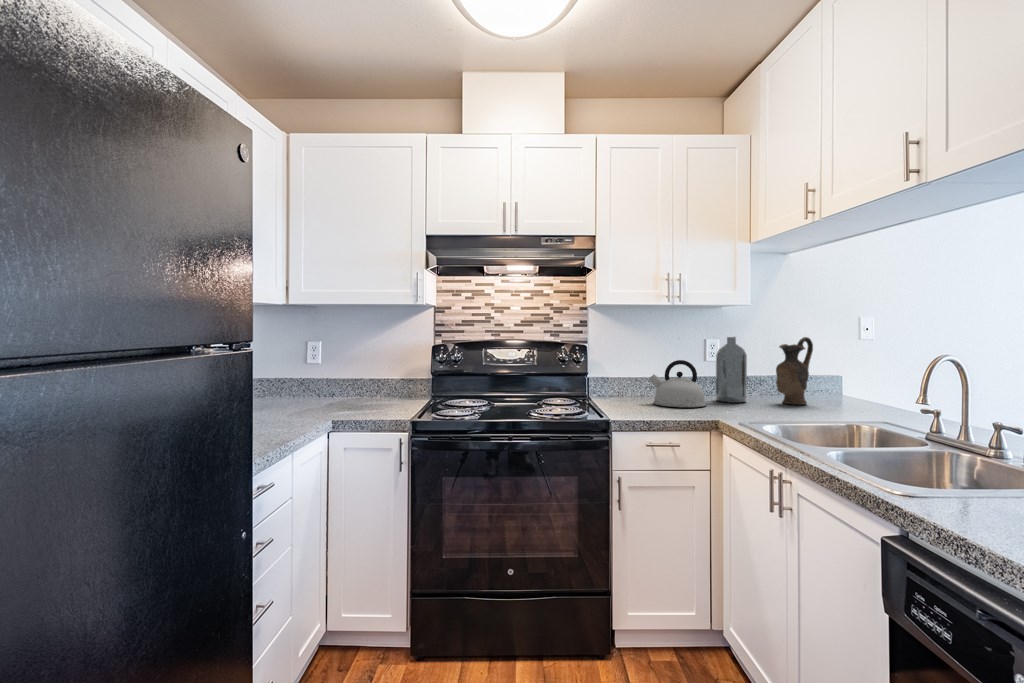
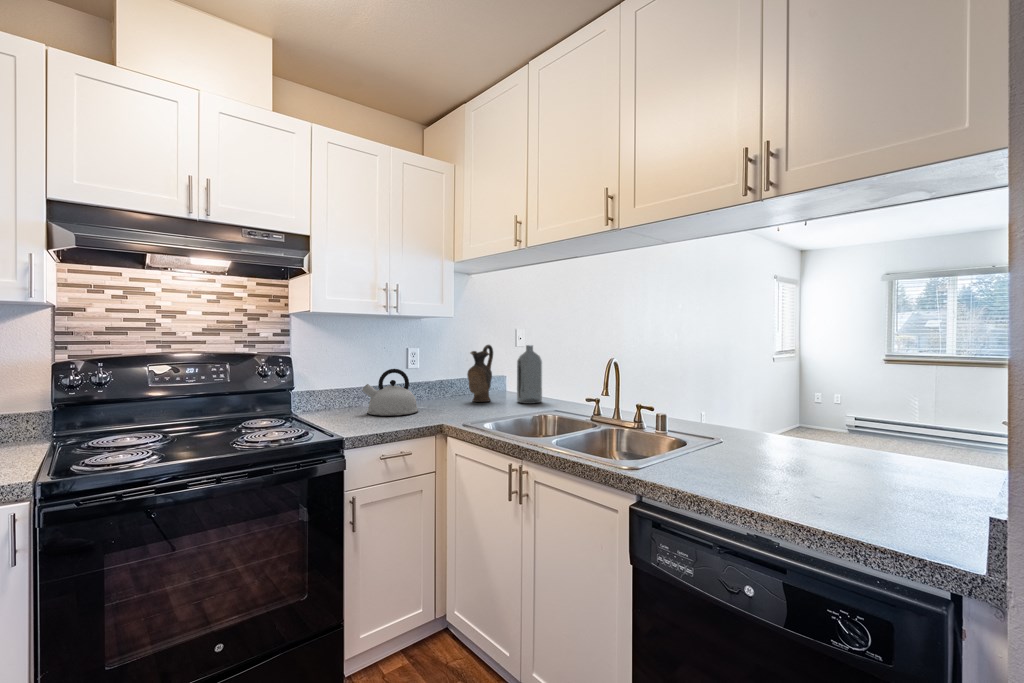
bottle: present [716,337,747,403] -> present [517,345,542,404]

